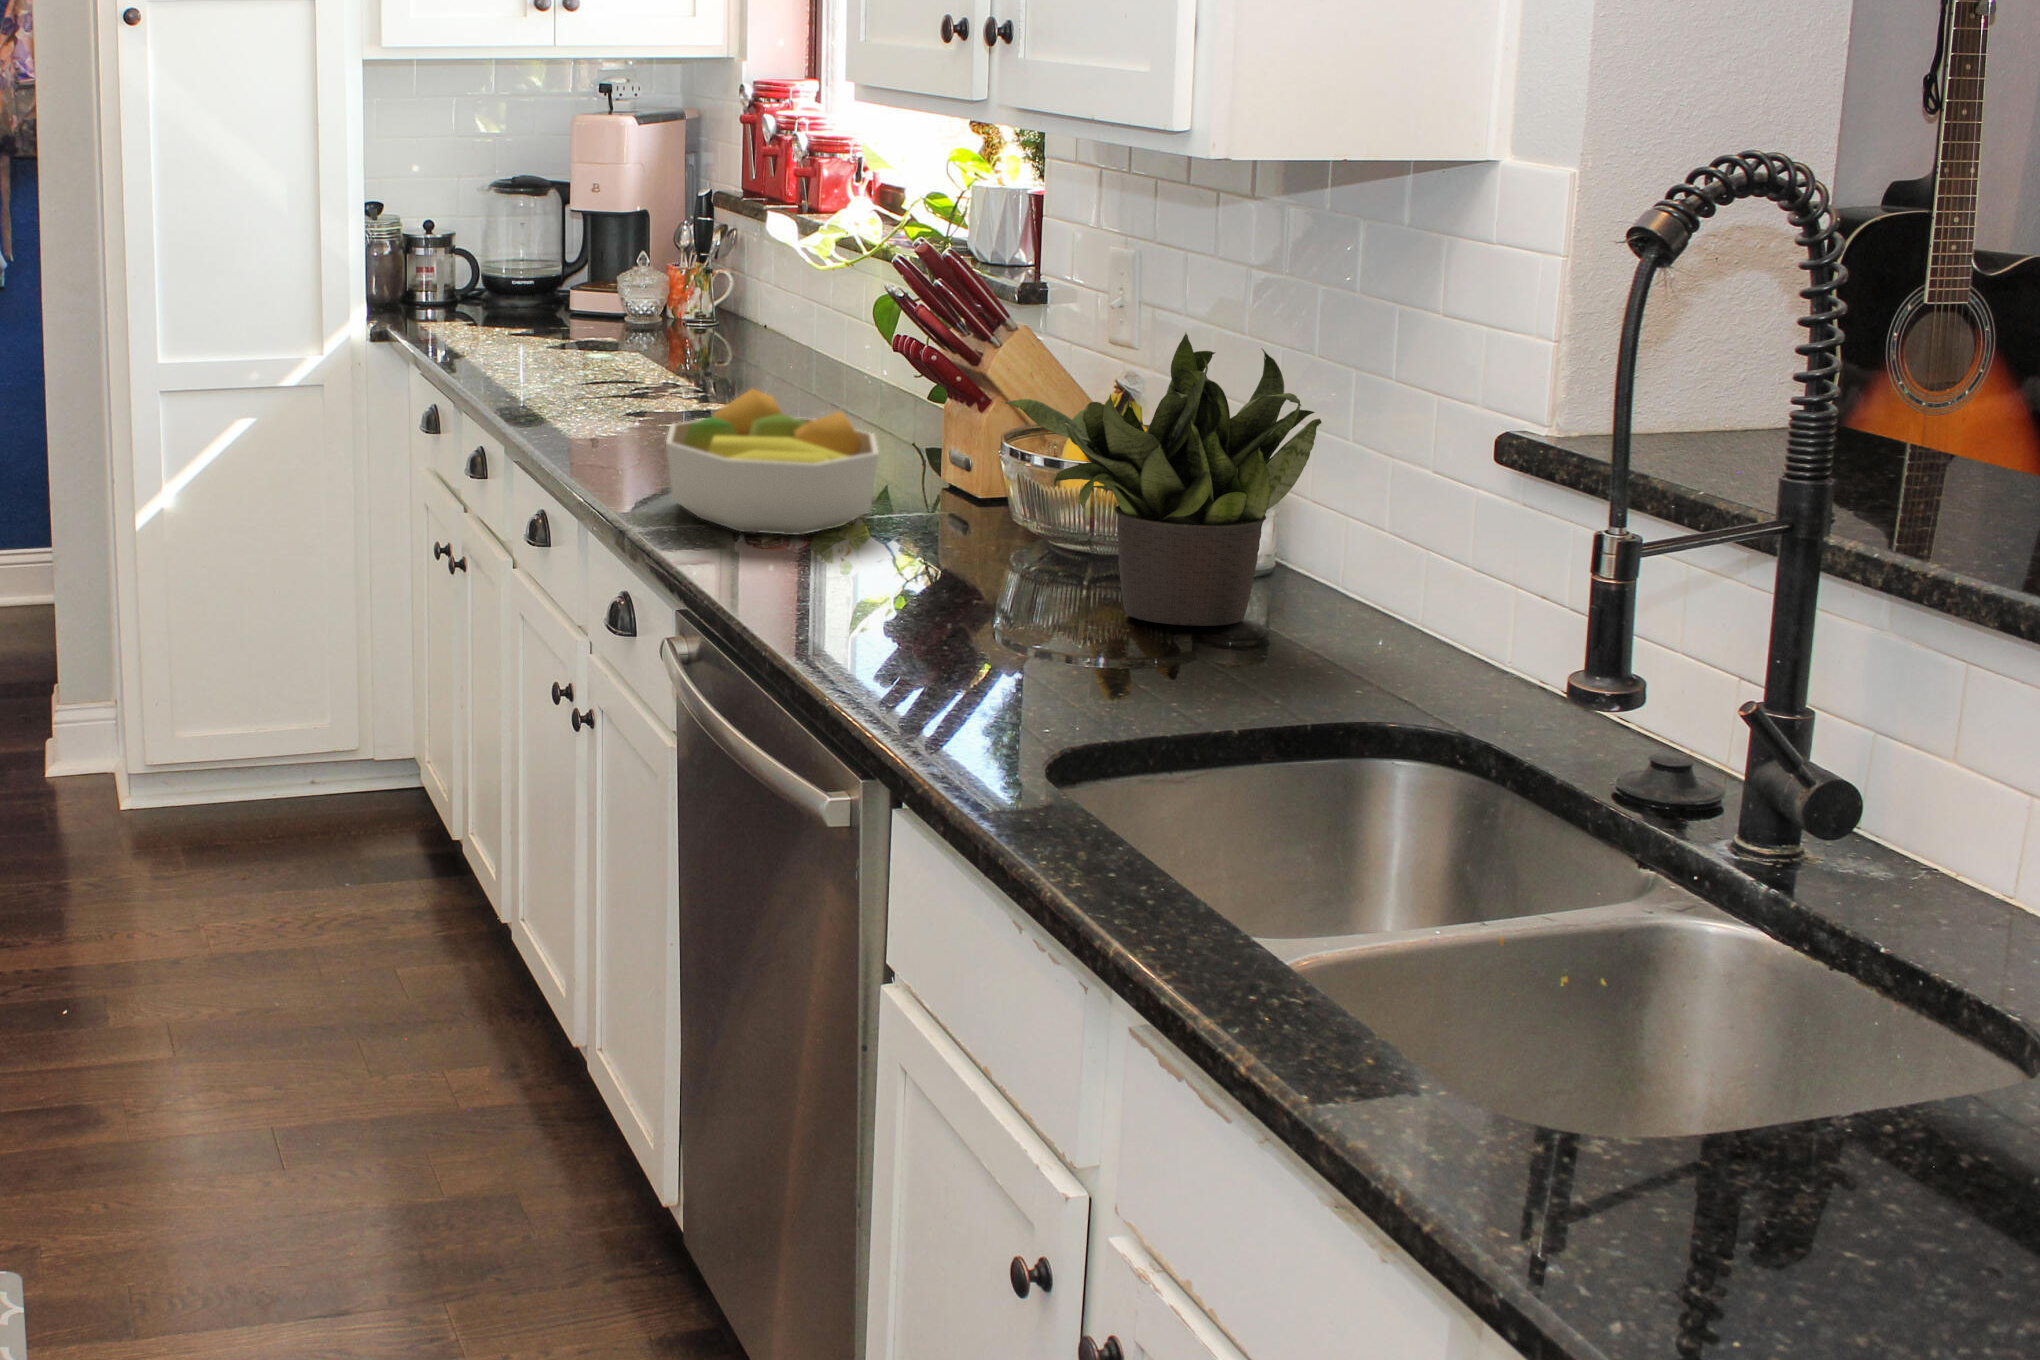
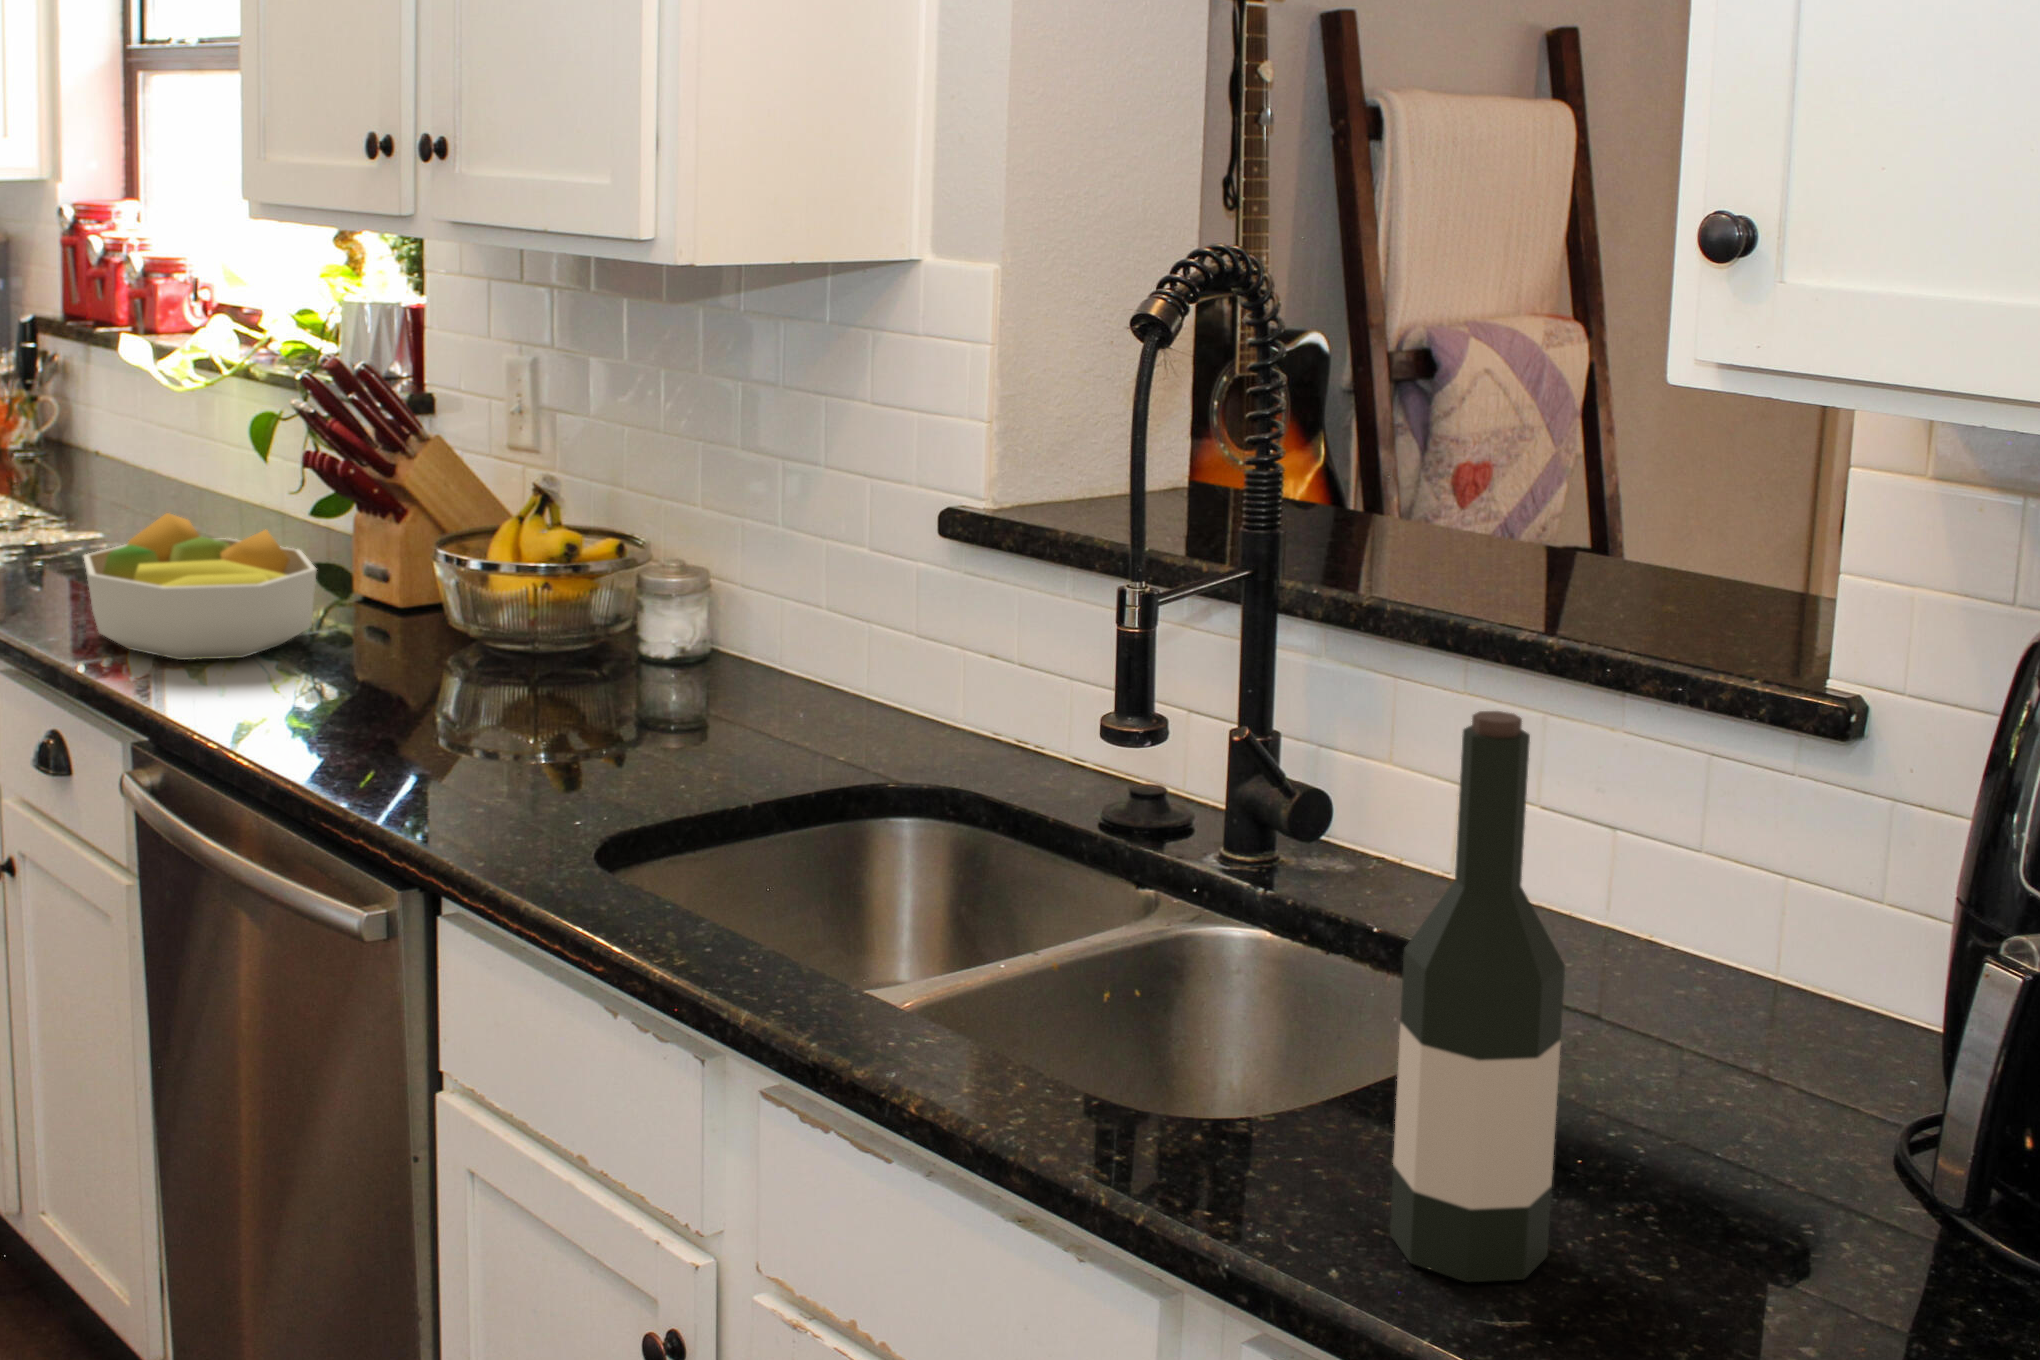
potted plant: present [1002,333,1322,626] -> none [469,431,766,710]
wine bottle: none [1685,681,1904,1314] -> present [1390,711,1565,1282]

